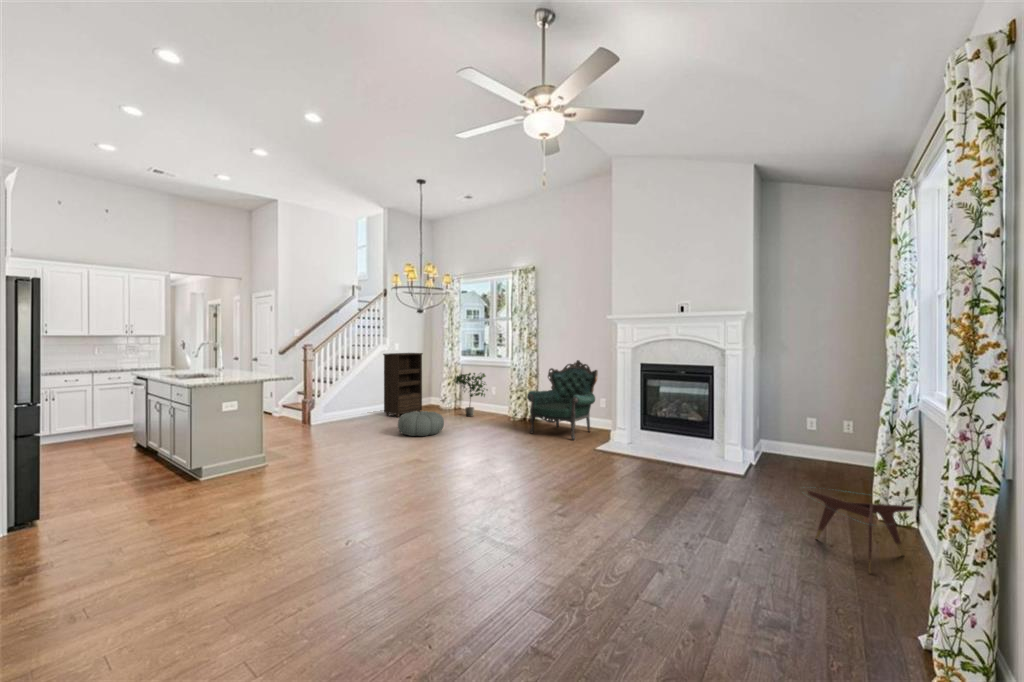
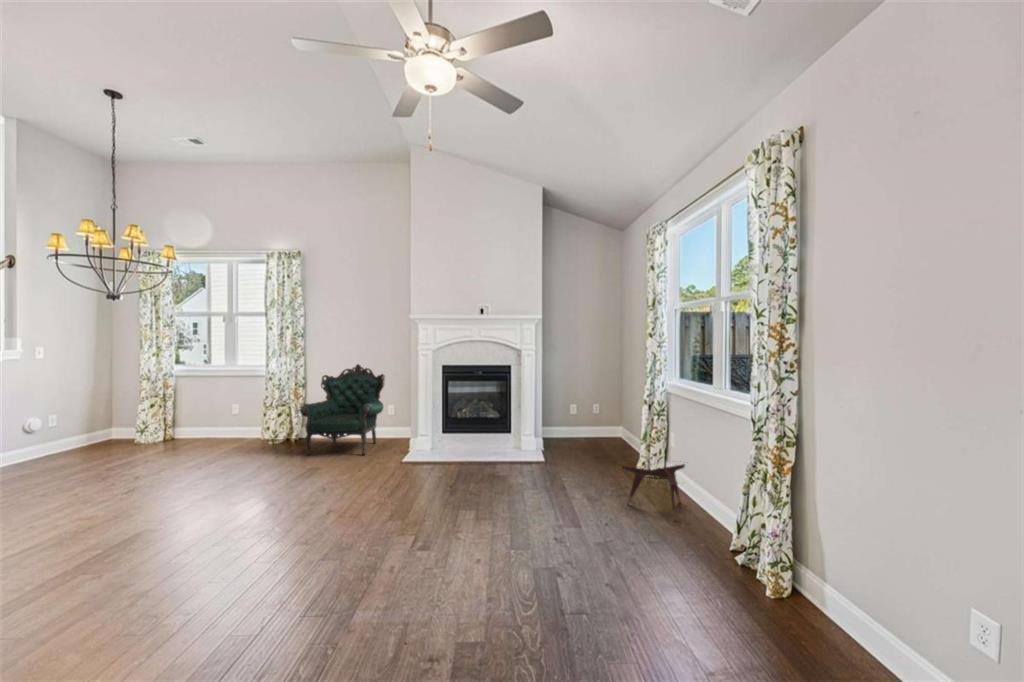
bookshelf: present [383,353,423,417] -> none [32,362,112,463]
potted plant: present [455,373,485,417] -> none [168,385,227,446]
pouf: present [398,411,444,436] -> none [87,446,175,487]

